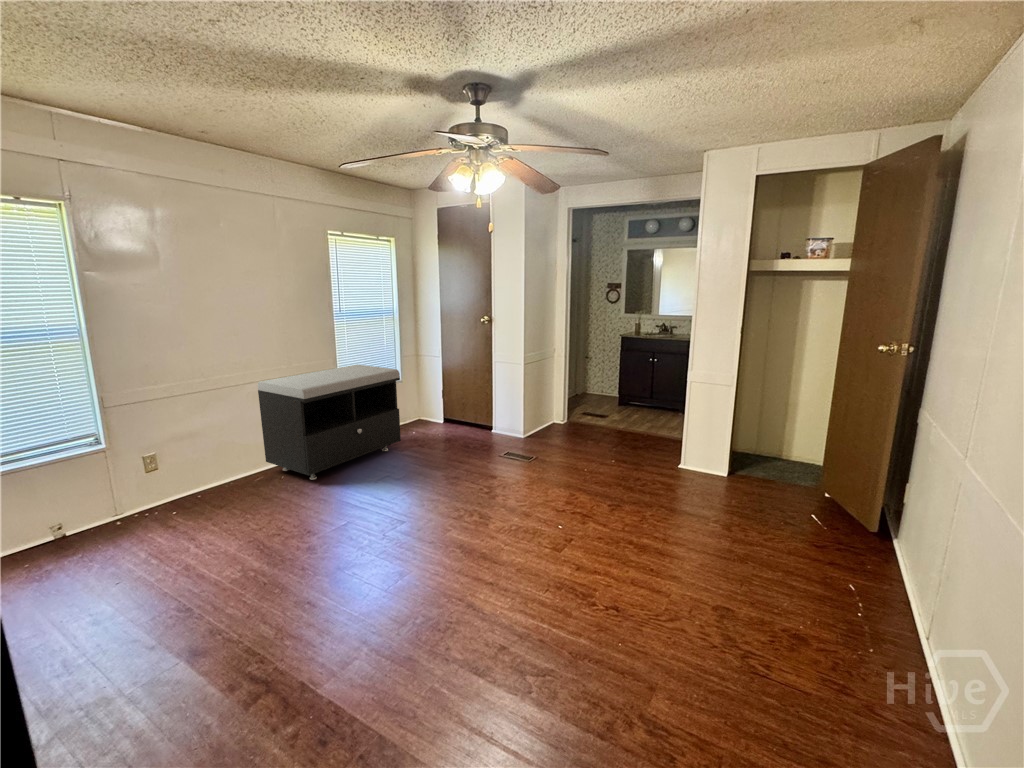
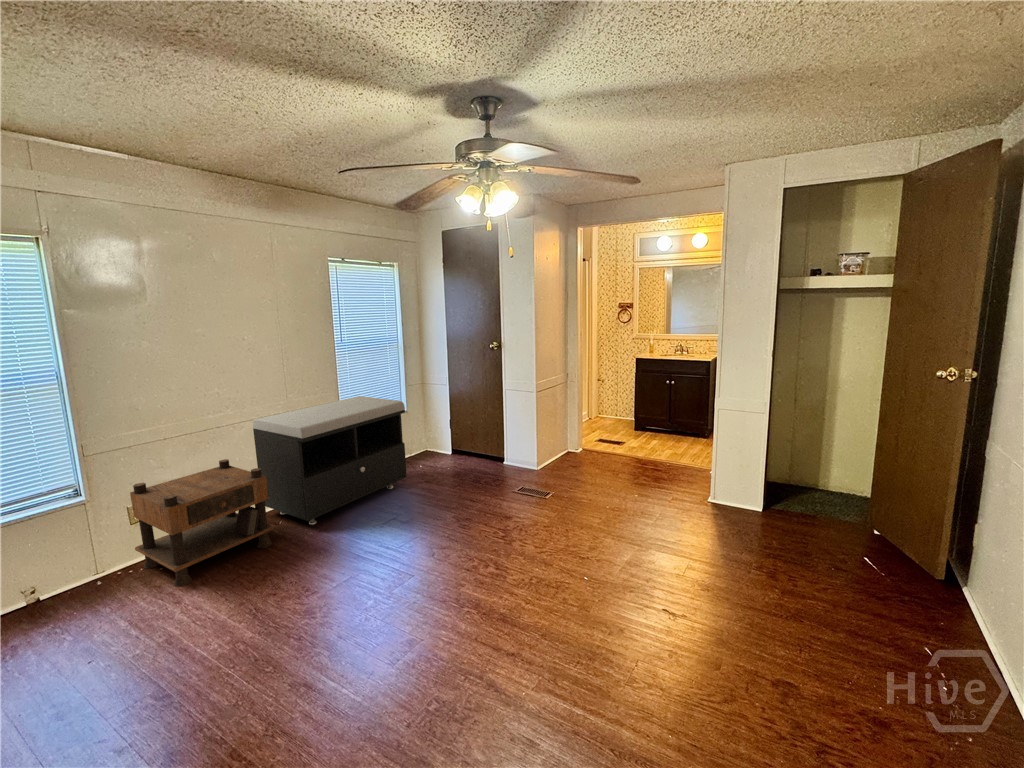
nightstand: none [146,417,277,527] -> present [130,459,274,587]

